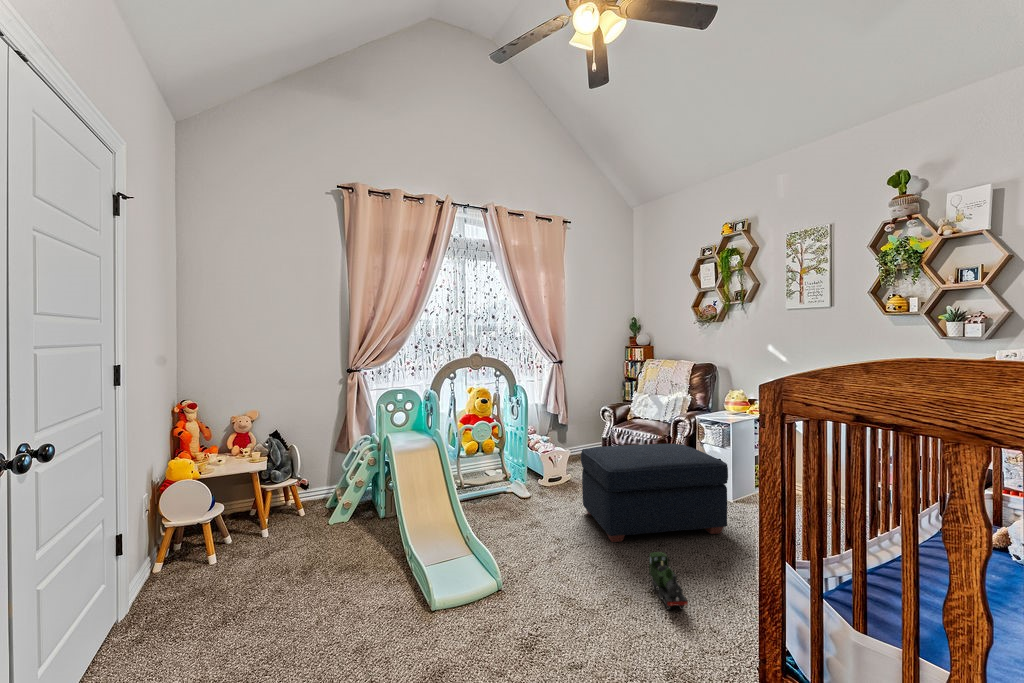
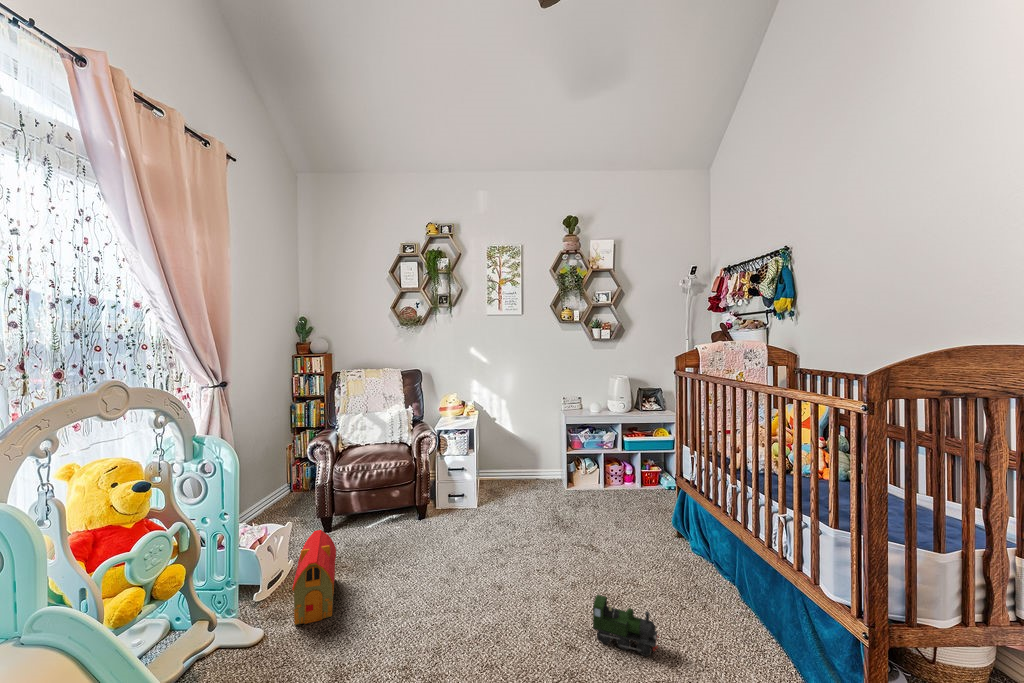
ottoman: present [581,444,728,542] -> none [387,463,539,619]
toy house: none [535,457,577,503] -> present [292,530,336,625]

